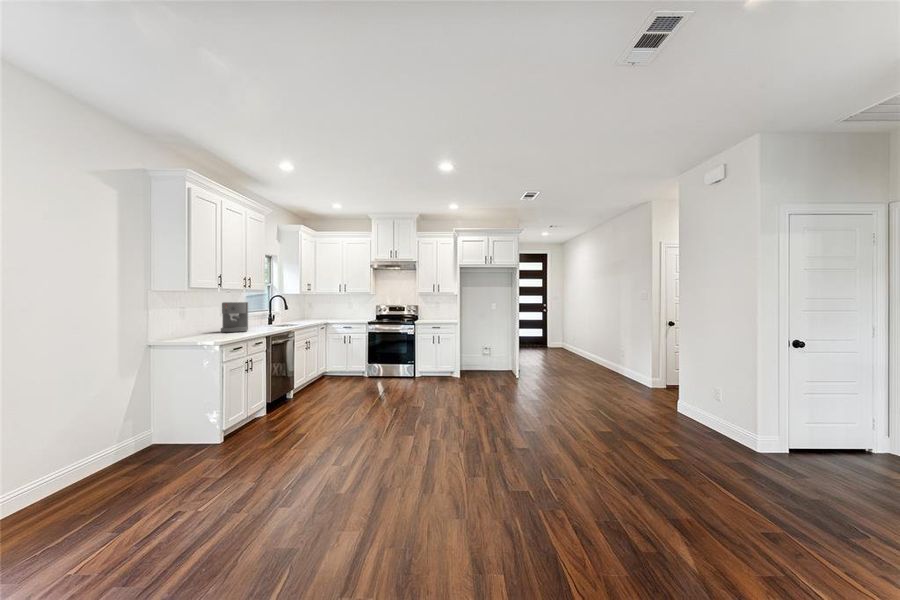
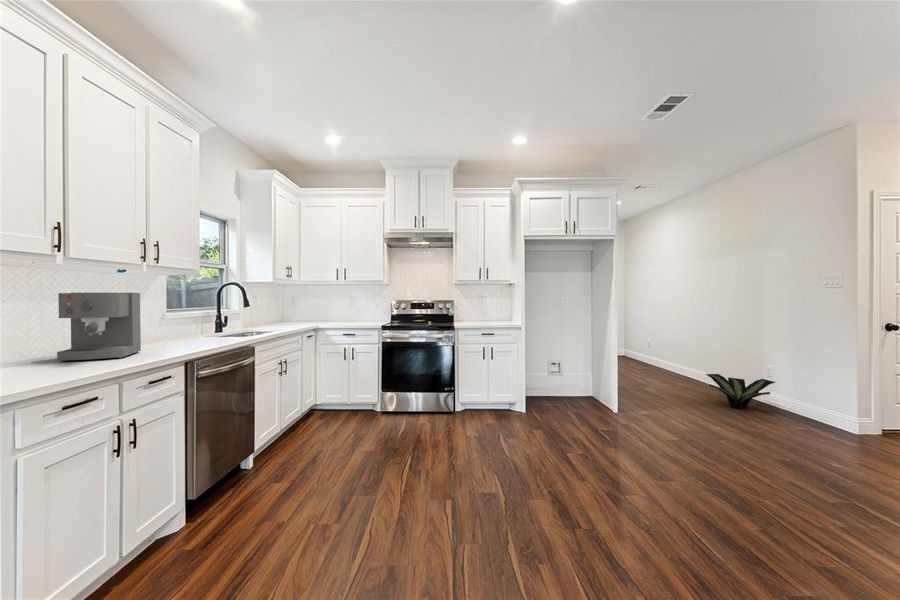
potted plant: none [581,355,623,377] -> present [706,374,775,410]

